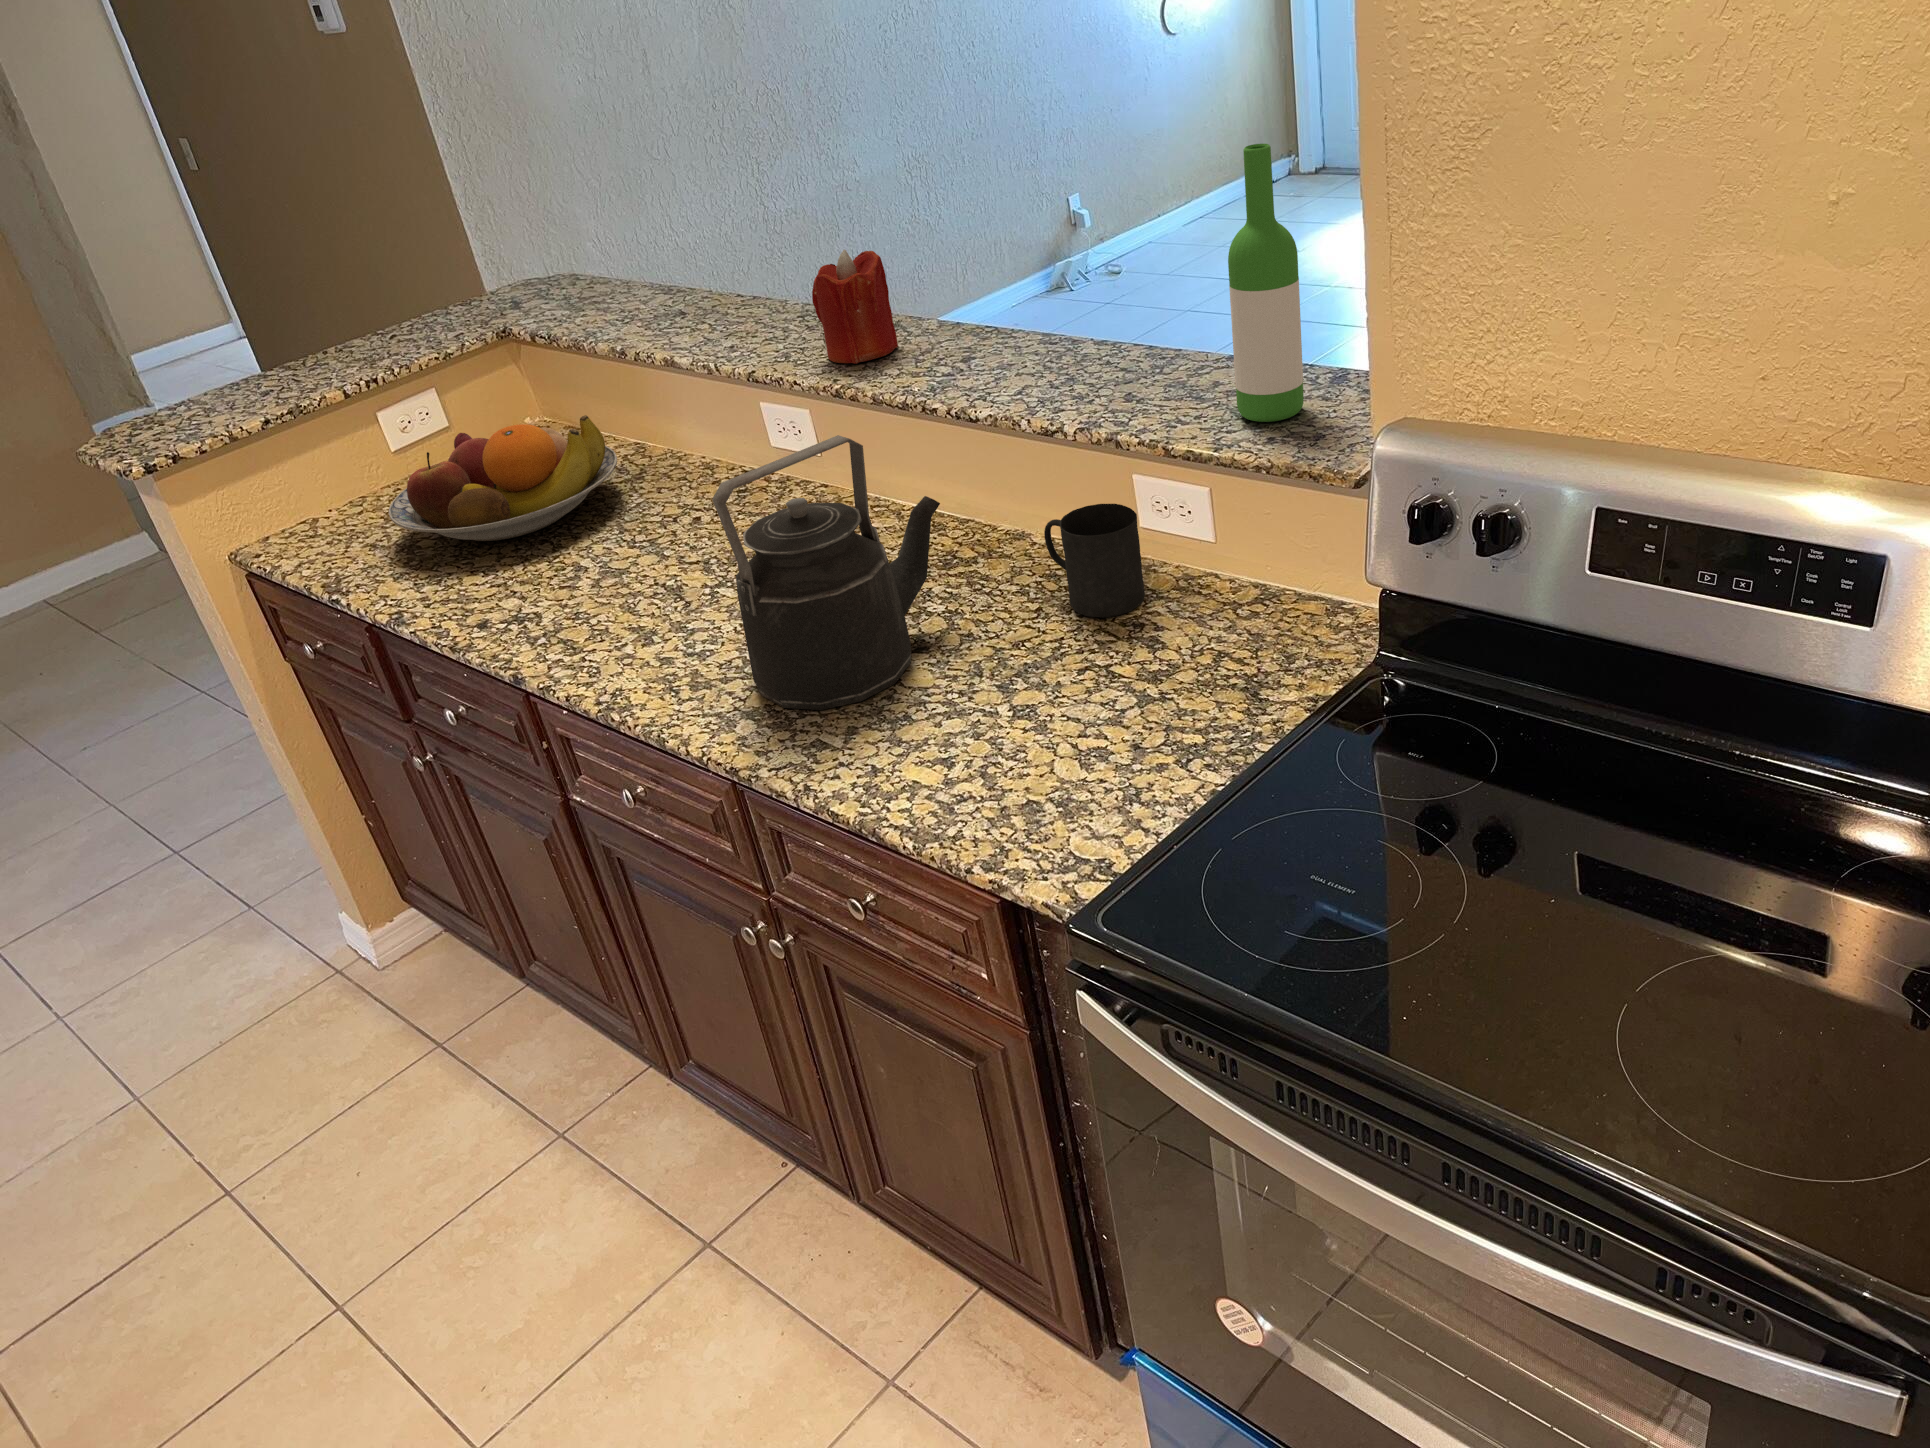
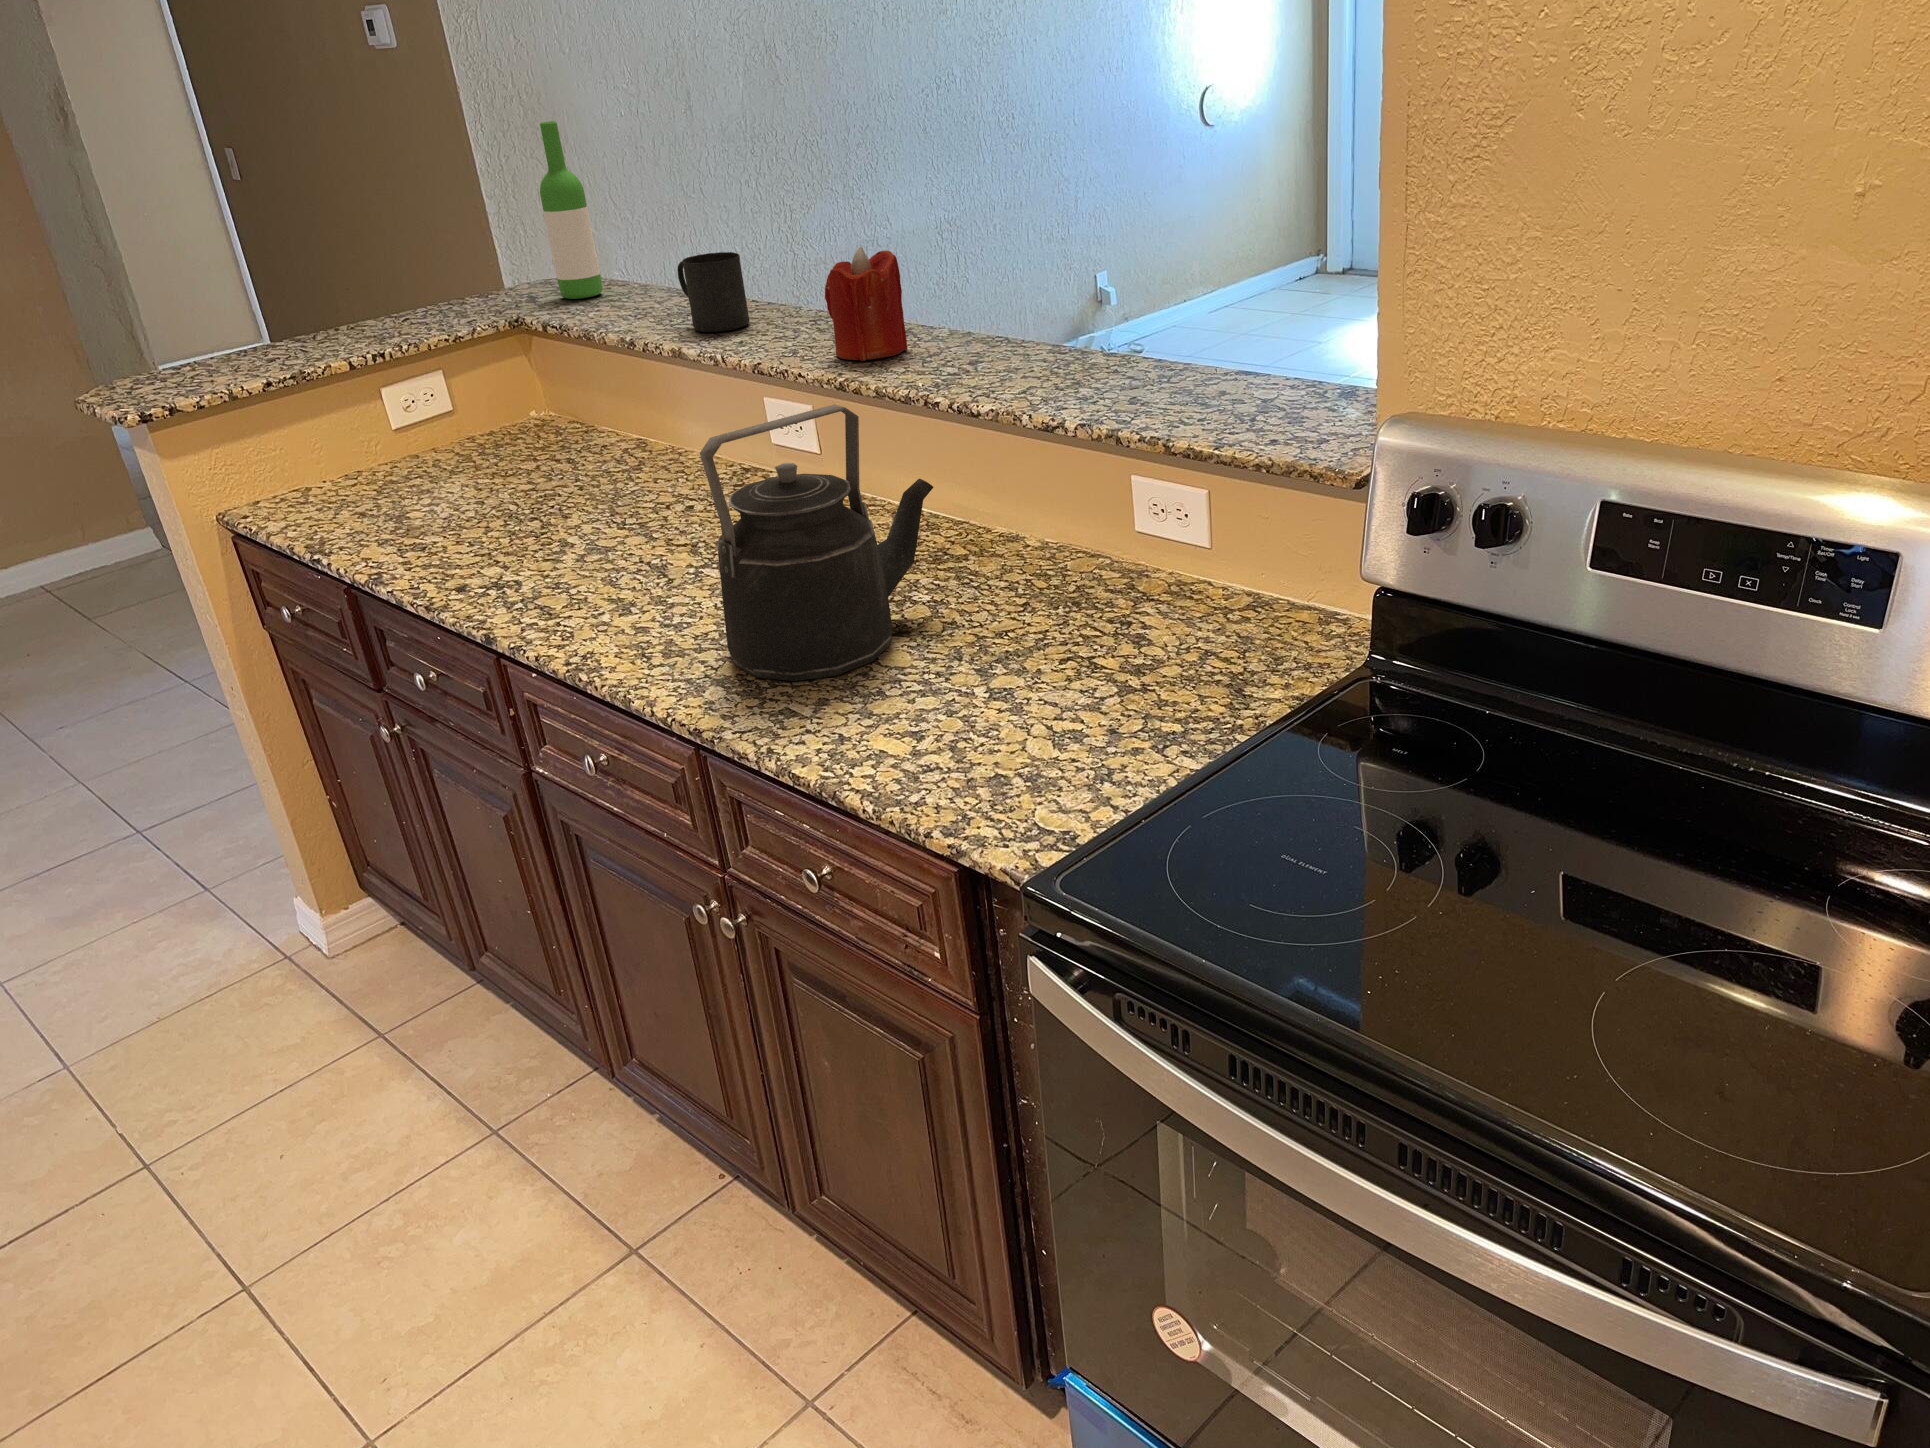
wine bottle: present [1228,144,1304,422] -> present [540,121,603,299]
fruit bowl: present [389,415,617,541] -> none [380,397,616,515]
mug: present [1044,504,1145,618] -> present [677,252,749,332]

